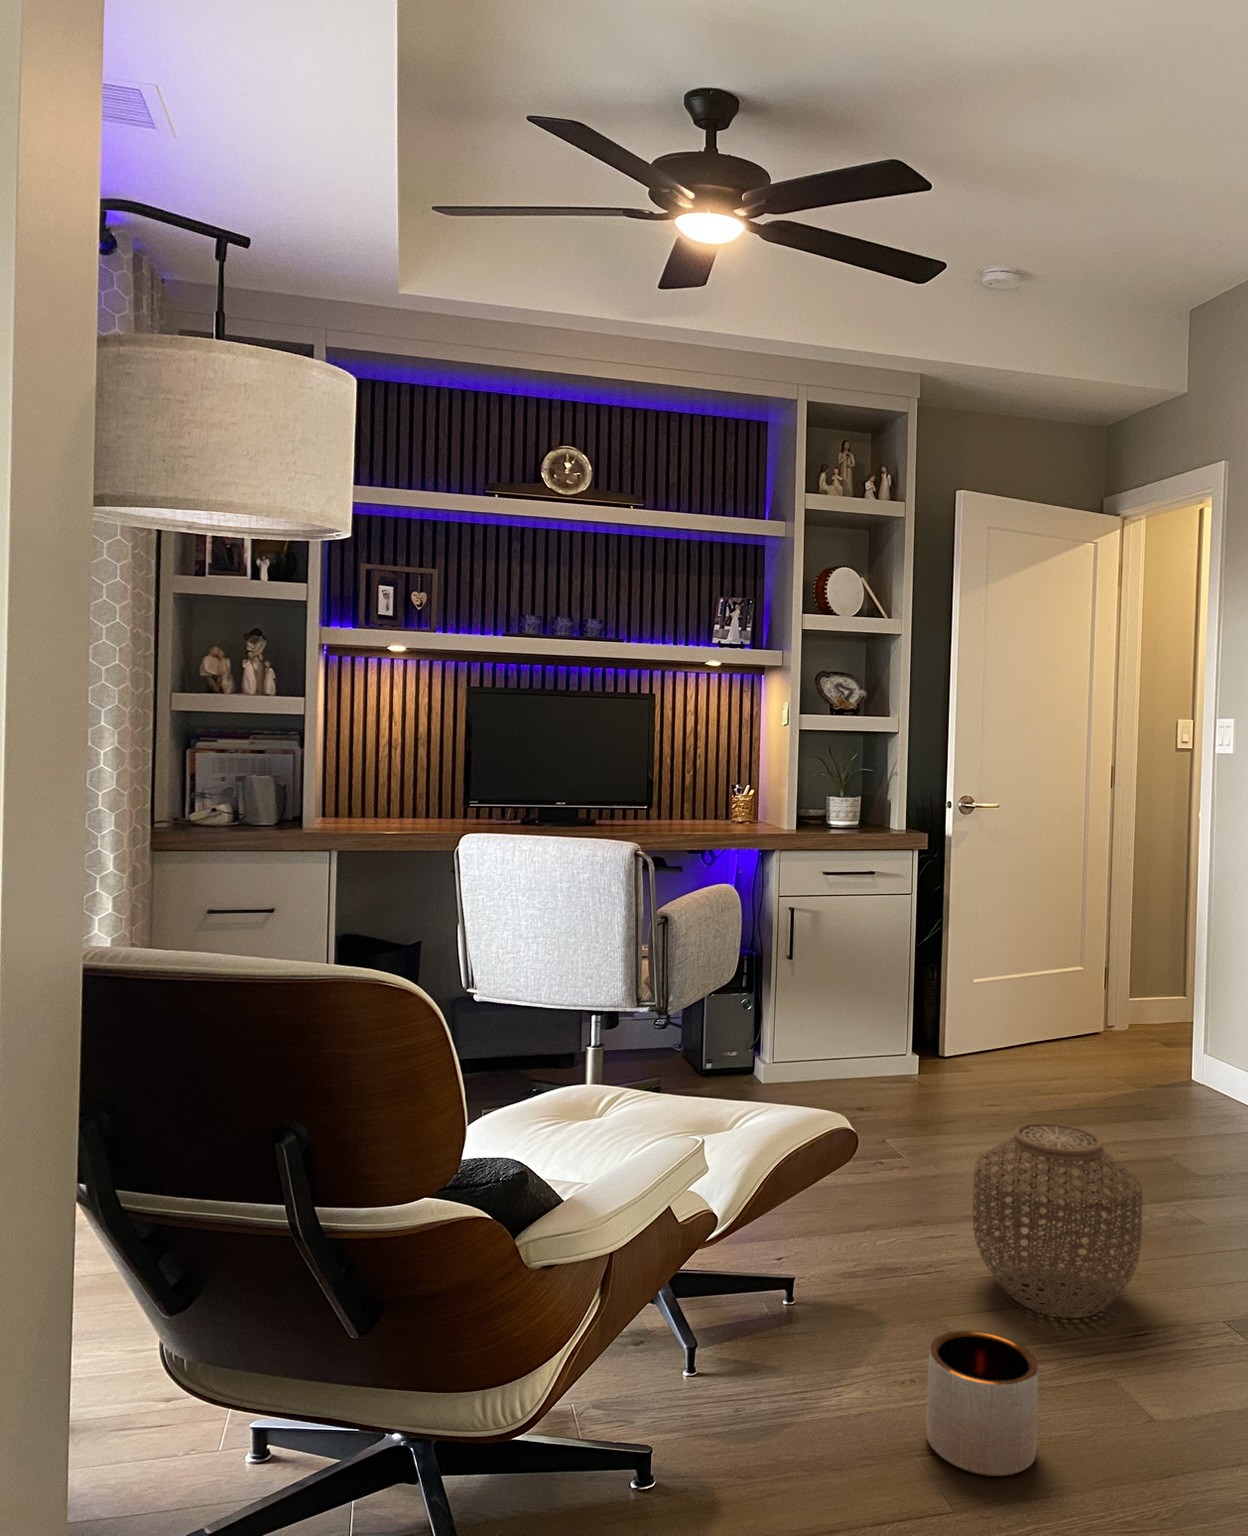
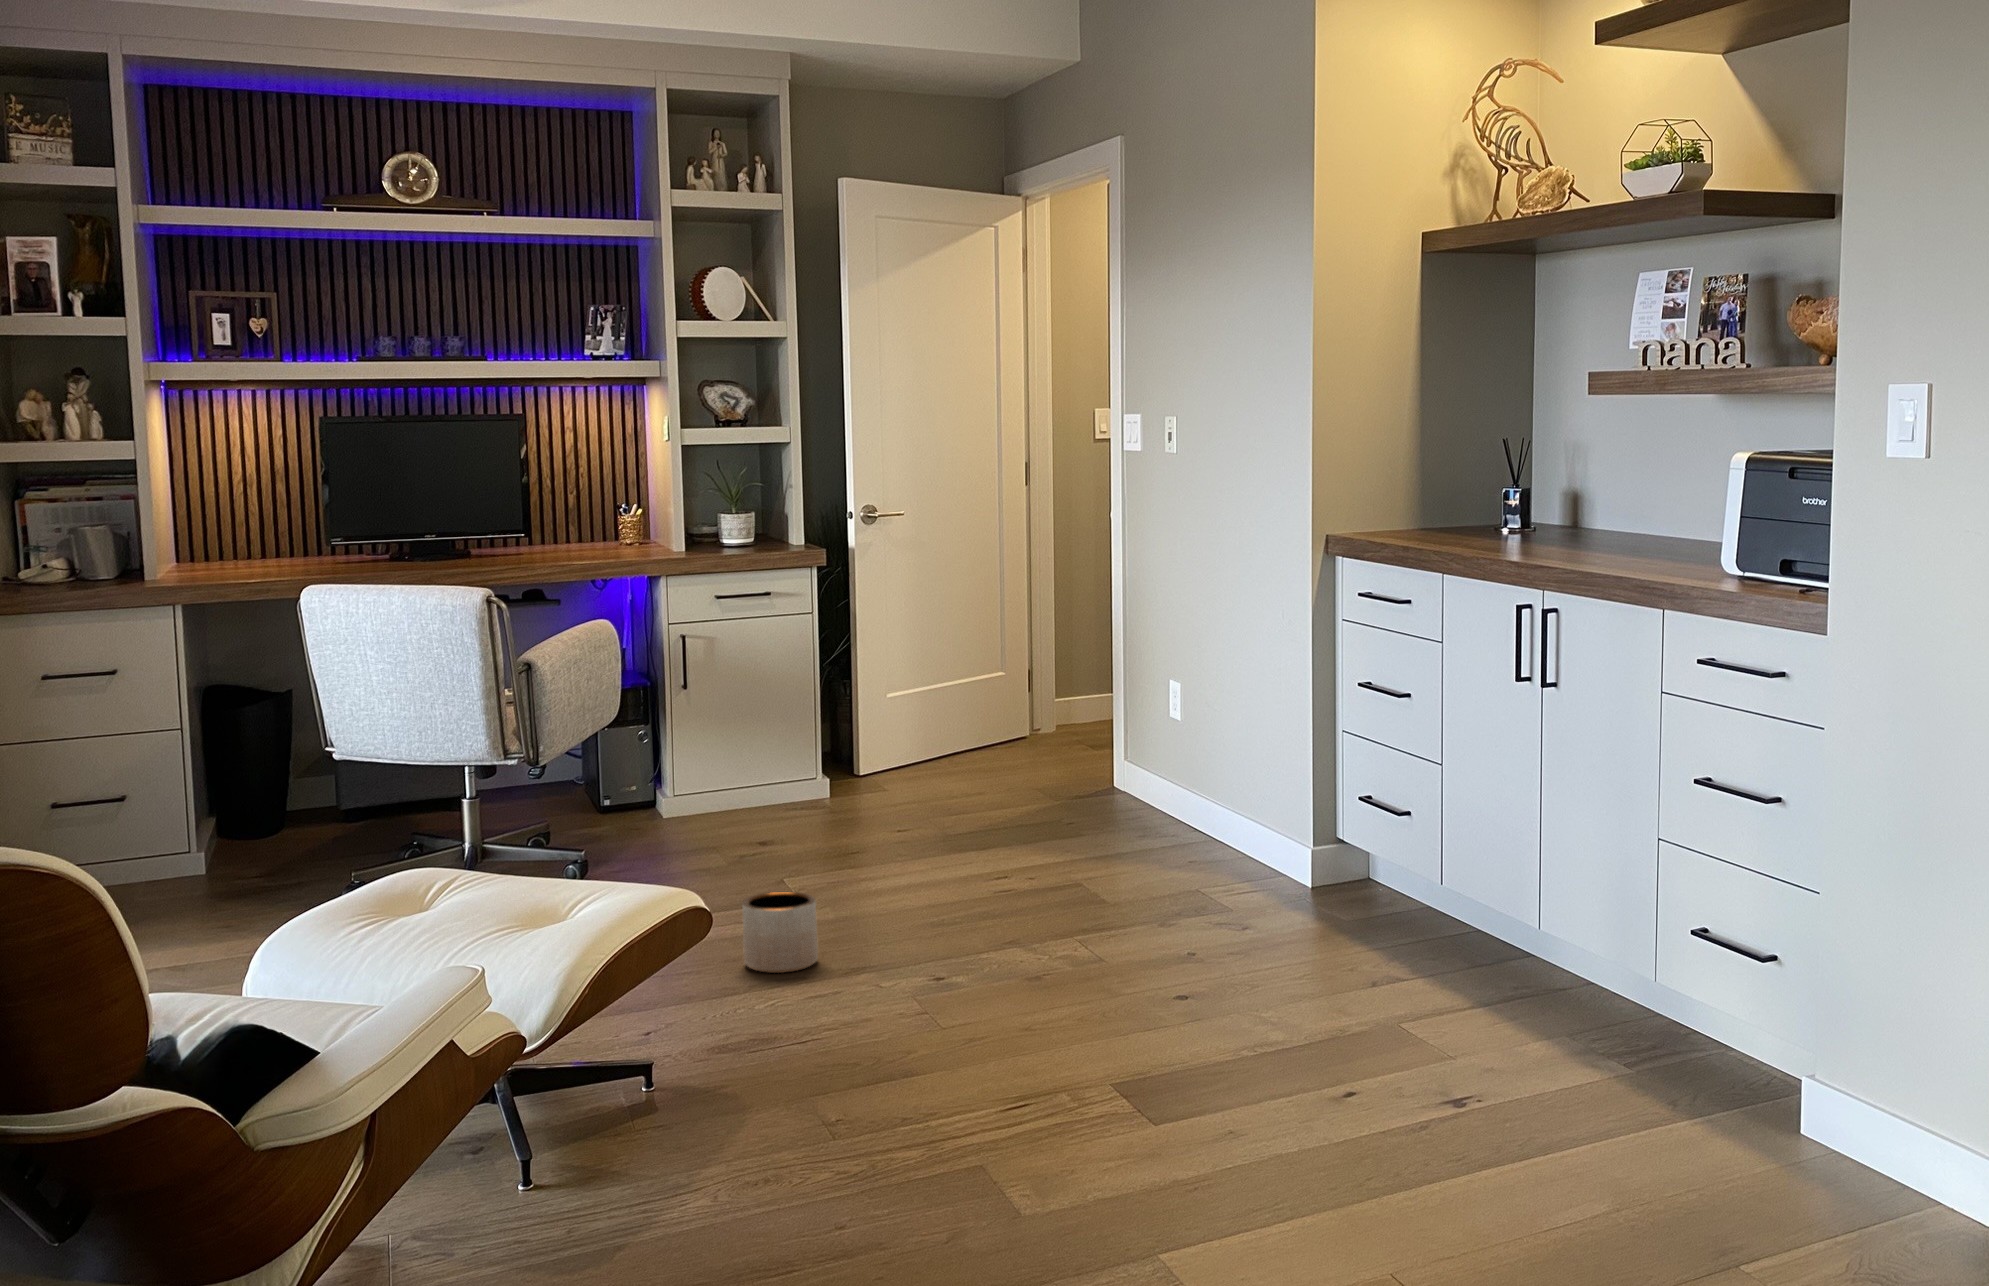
woven basket: present [973,1122,1142,1318] -> none [807,767,933,908]

